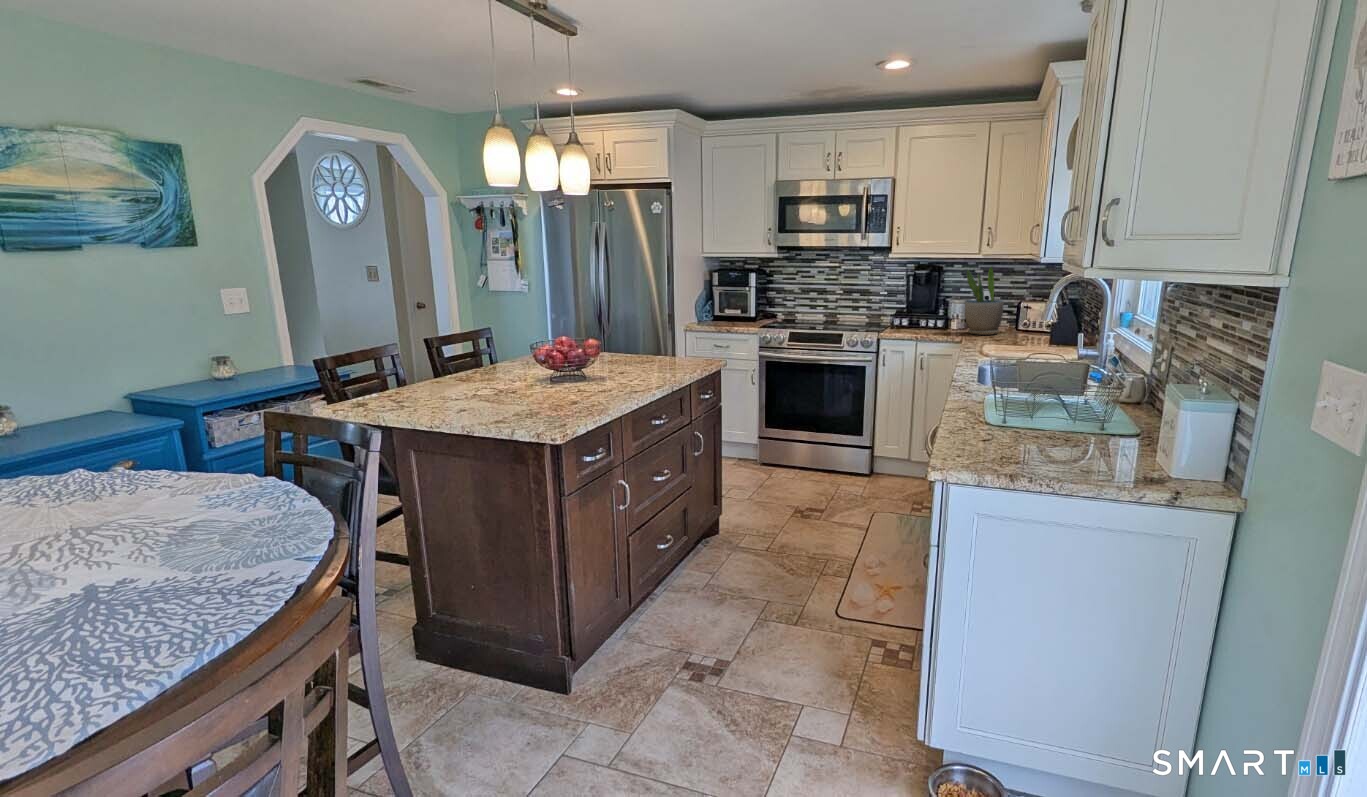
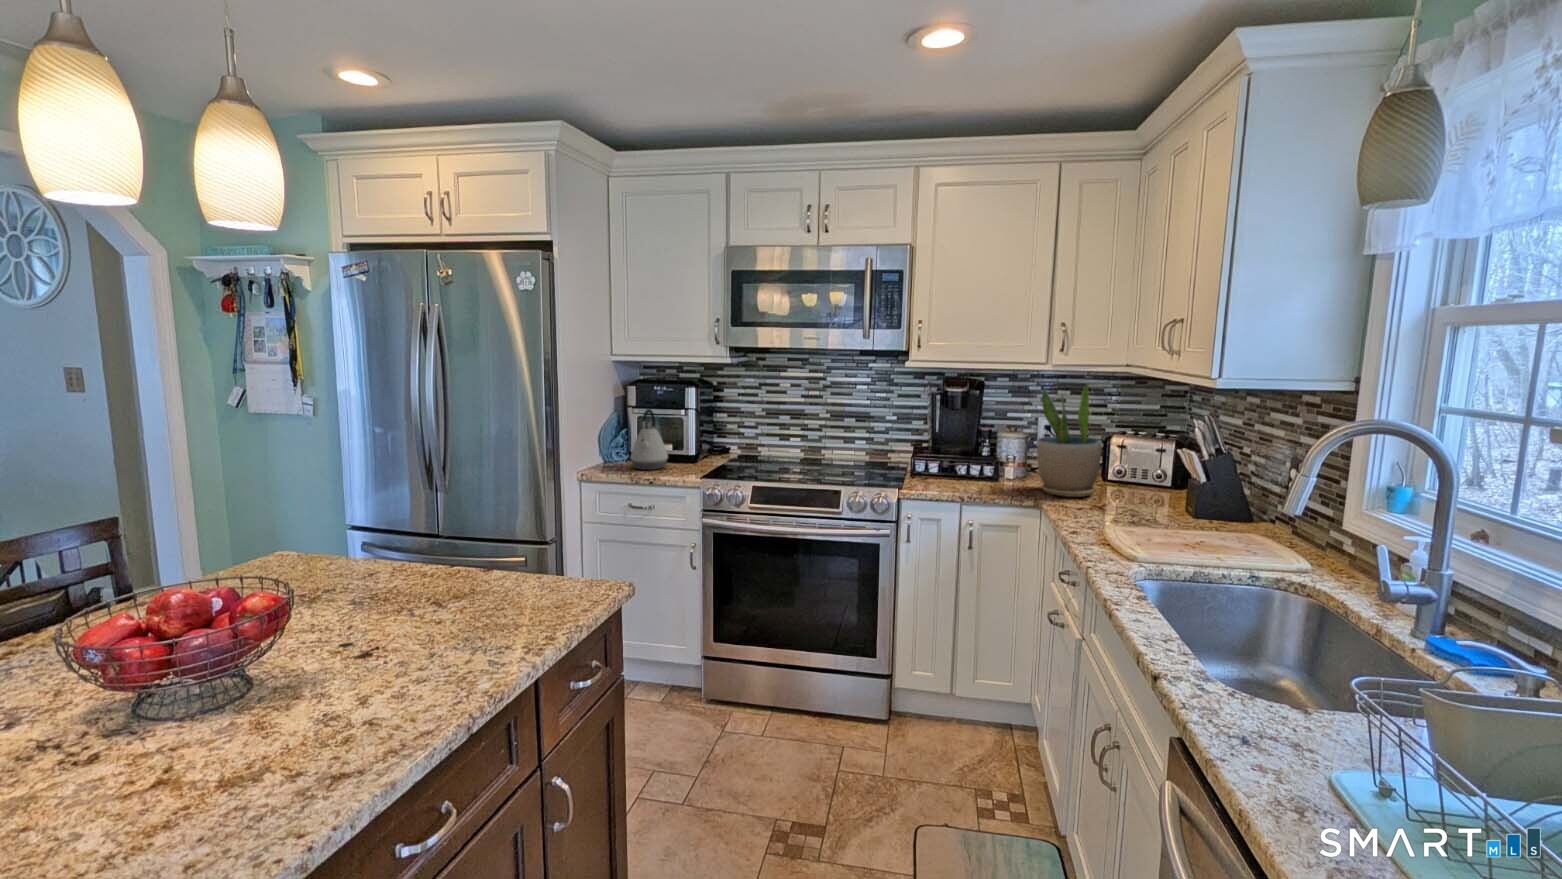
kettle: none [714,286,737,324] -> present [630,409,668,470]

